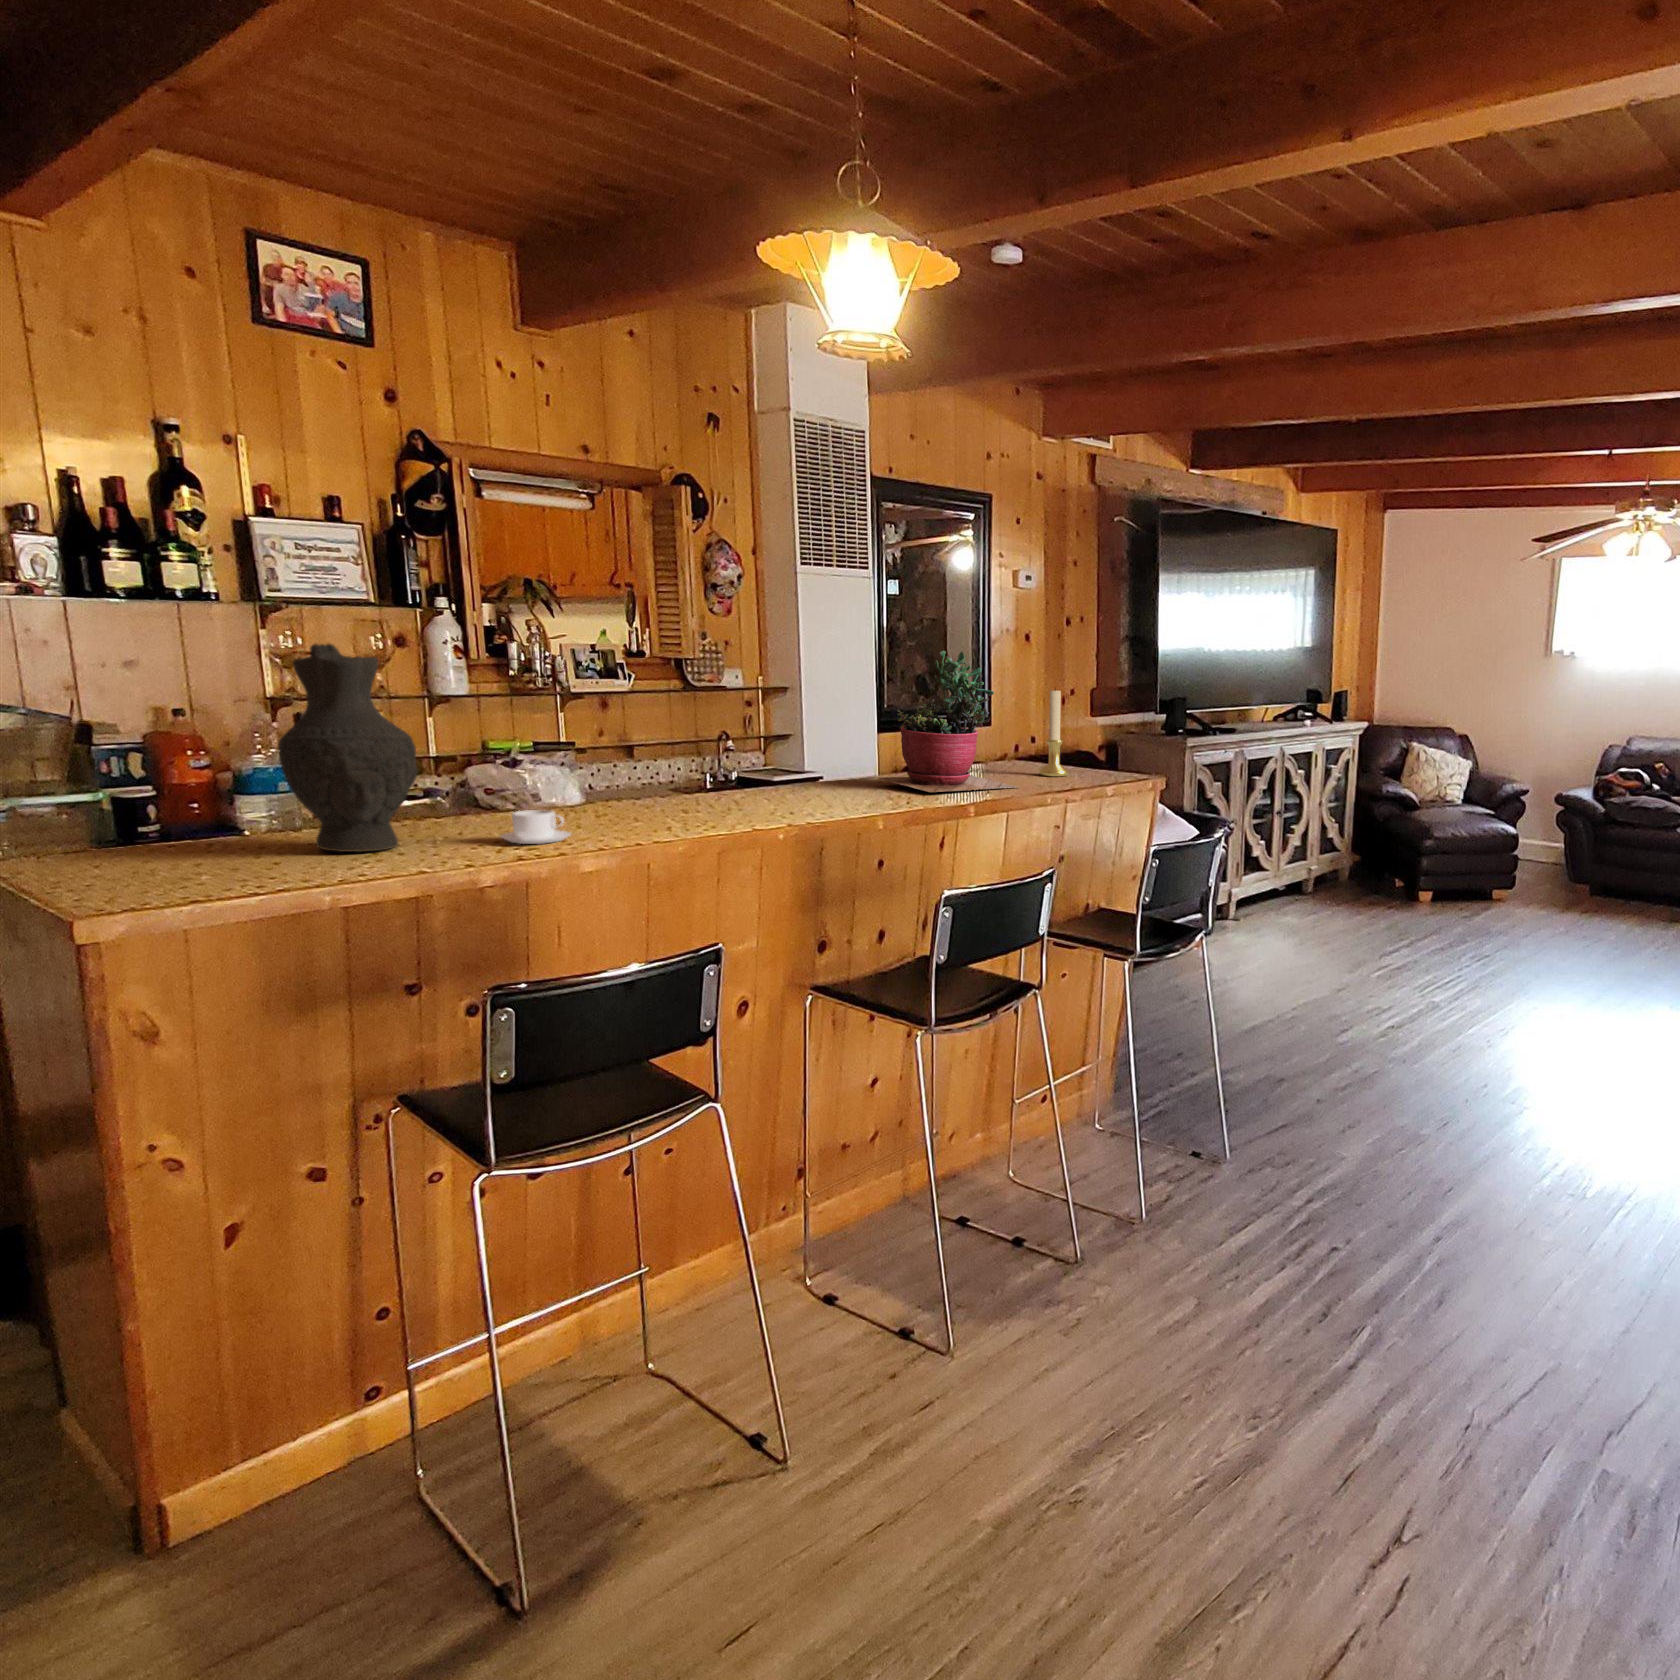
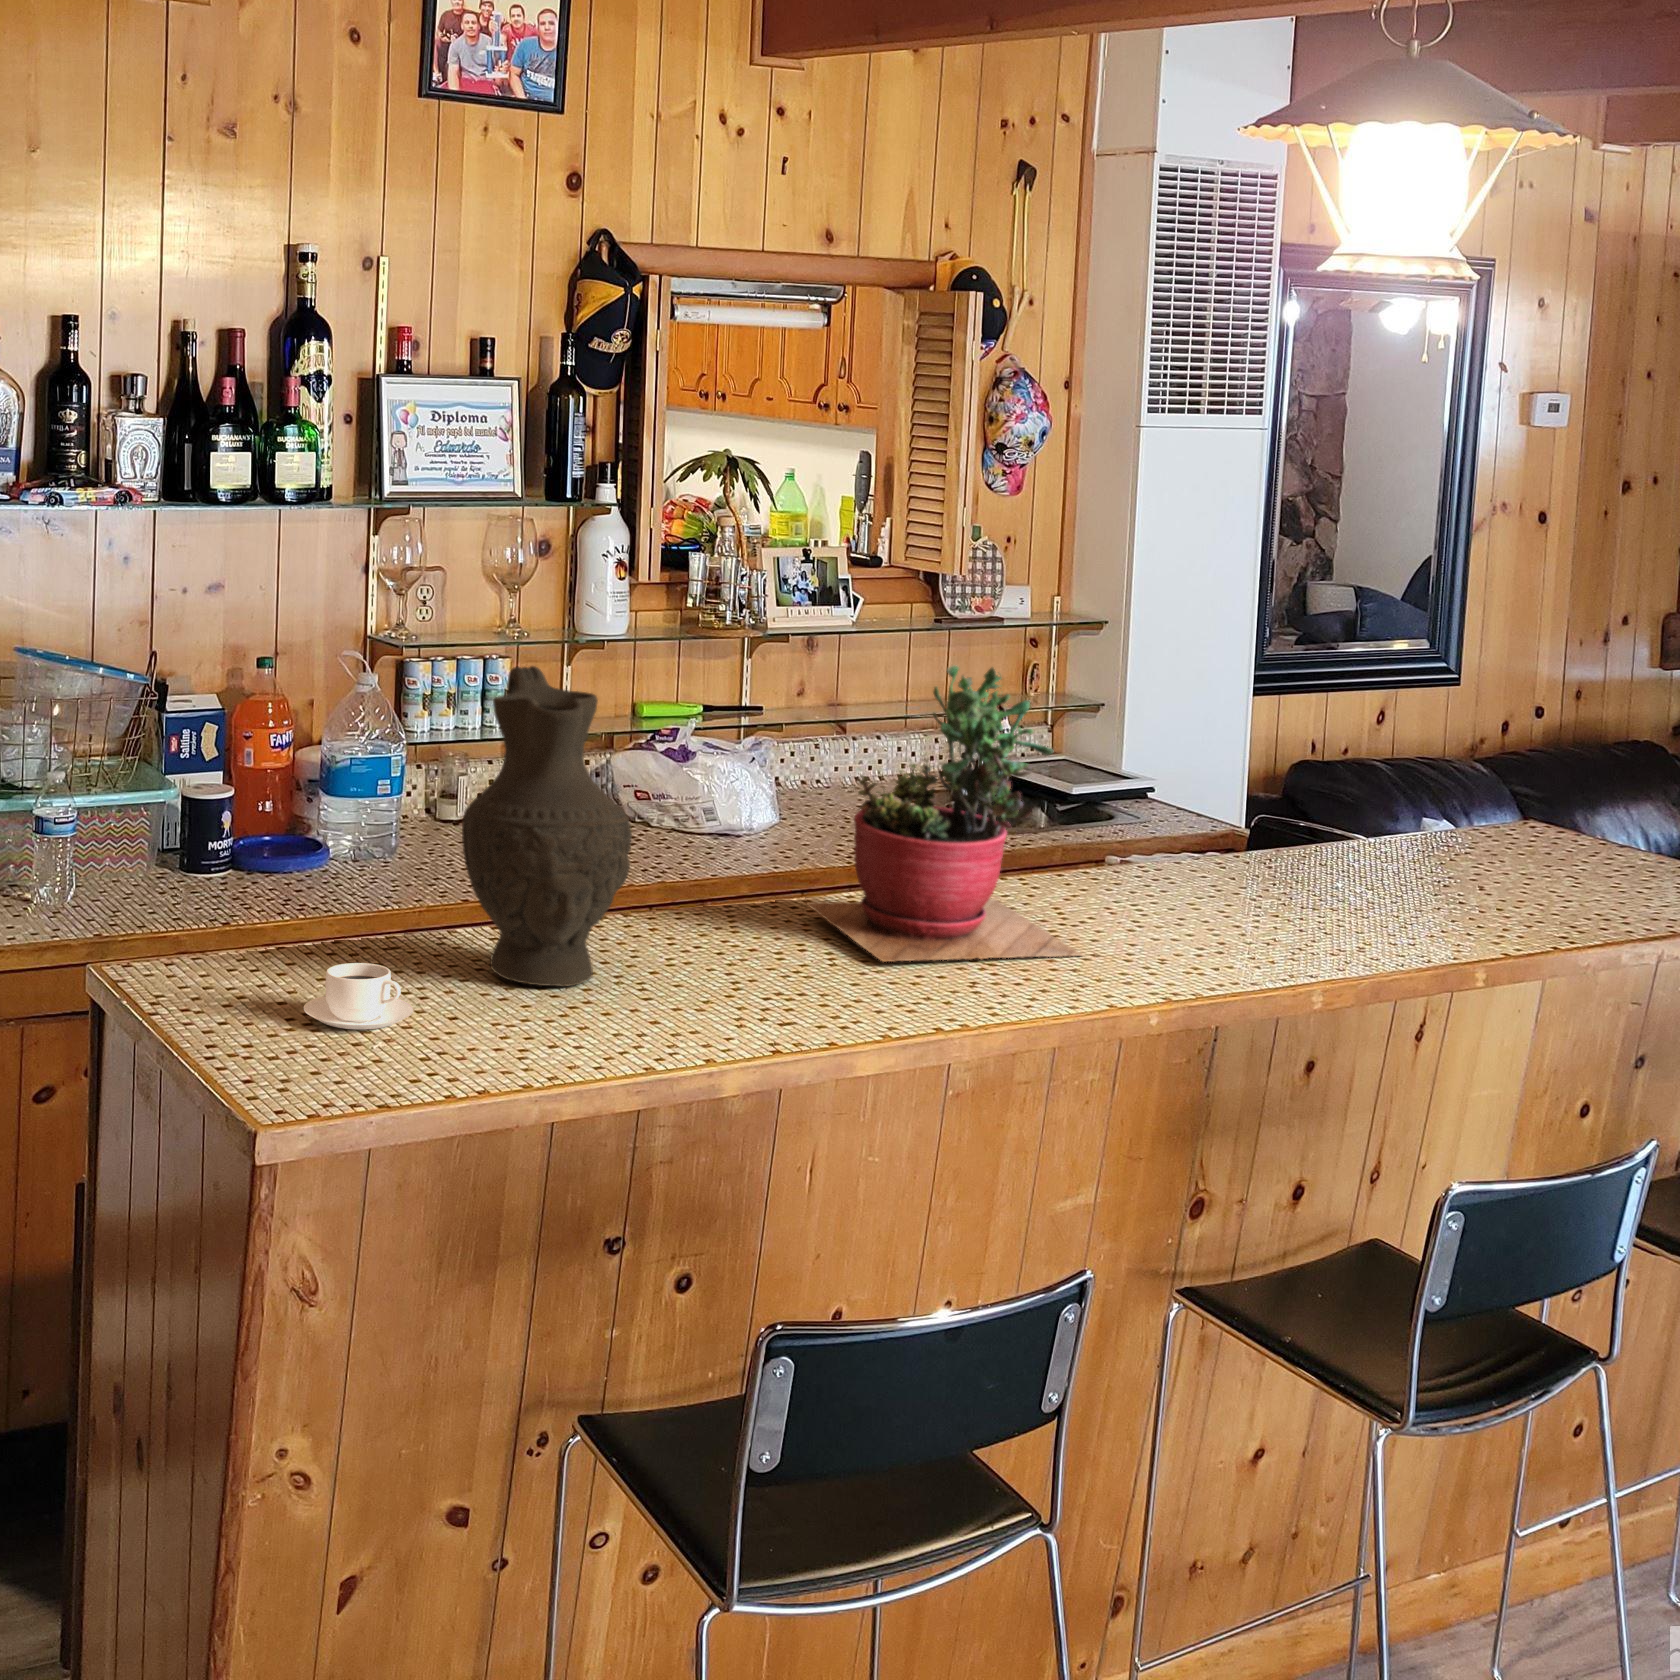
succulent plant: present [879,651,1018,792] -> present [805,666,1082,962]
candle holder: present [1039,688,1069,776] -> none [1578,714,1638,882]
coffee cup: present [501,810,571,844] -> present [304,963,414,1029]

